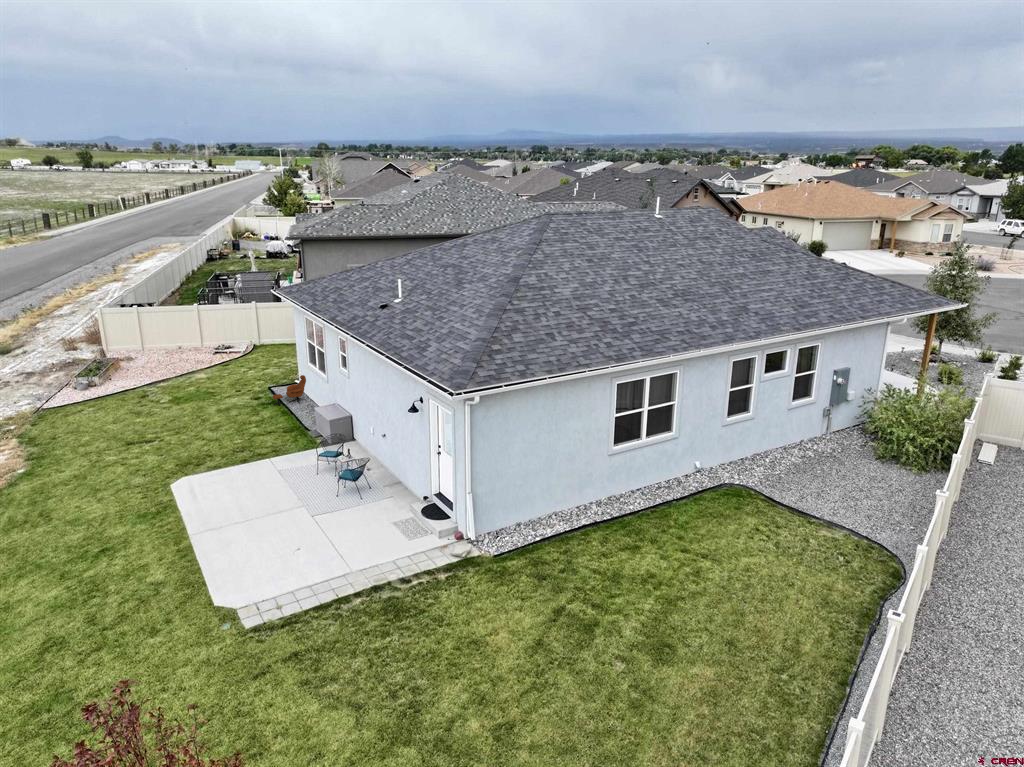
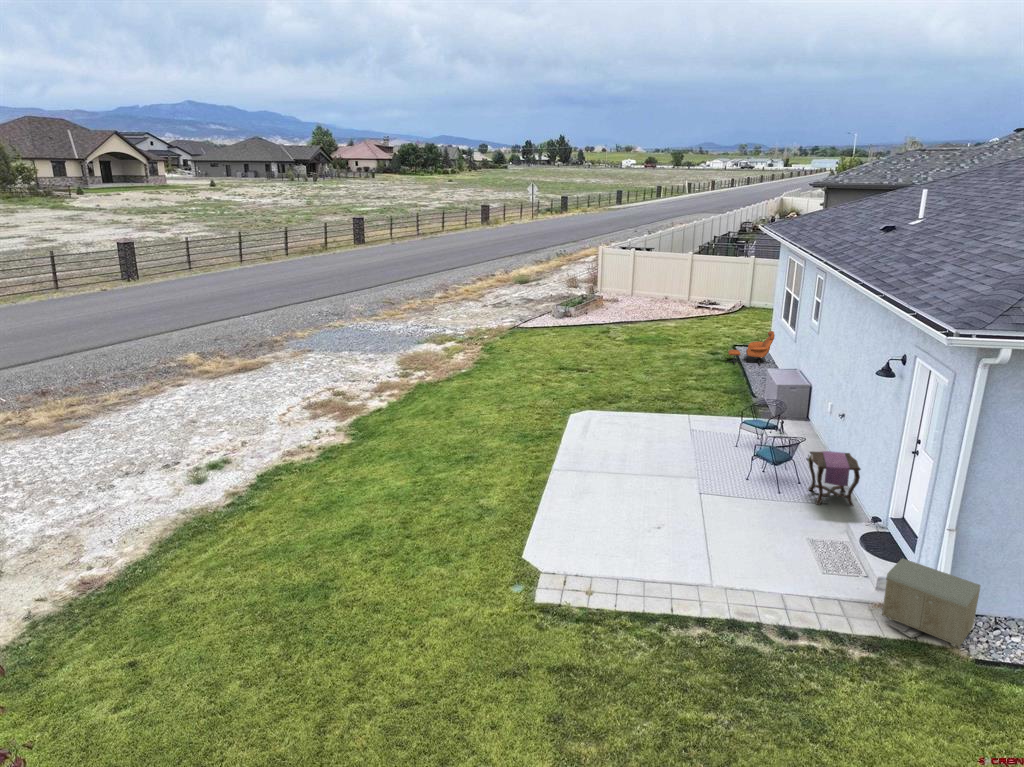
side table: none [373,460,407,499] -> present [808,451,861,506]
storage bench: none [445,516,487,553] -> present [882,558,981,646]

